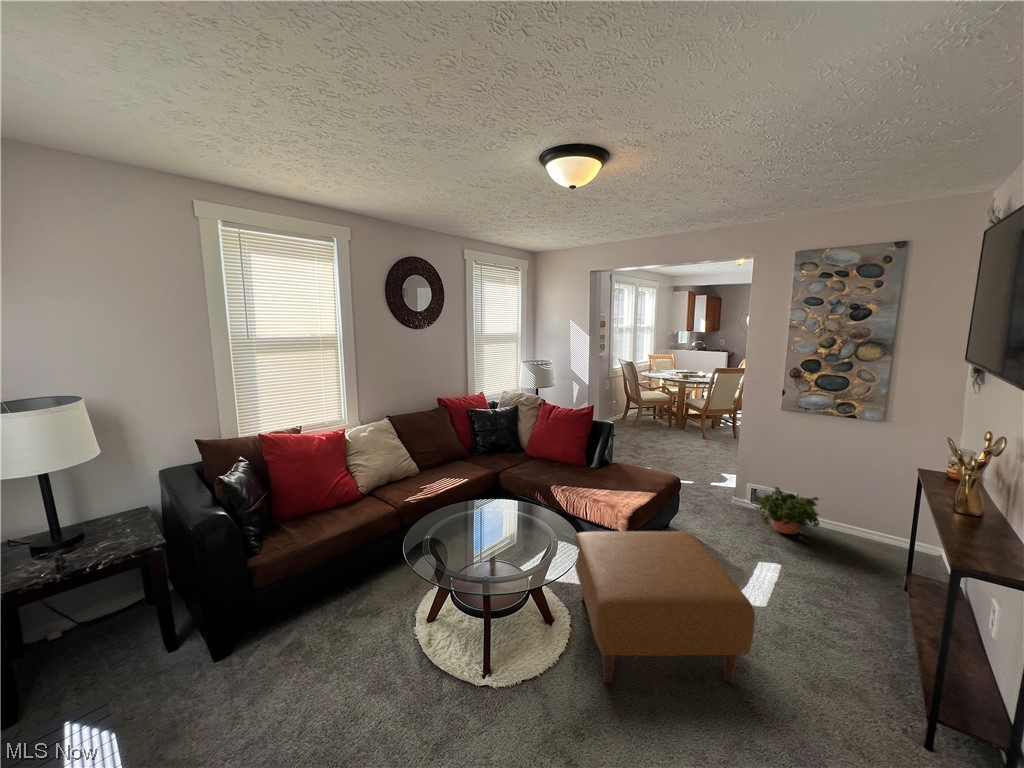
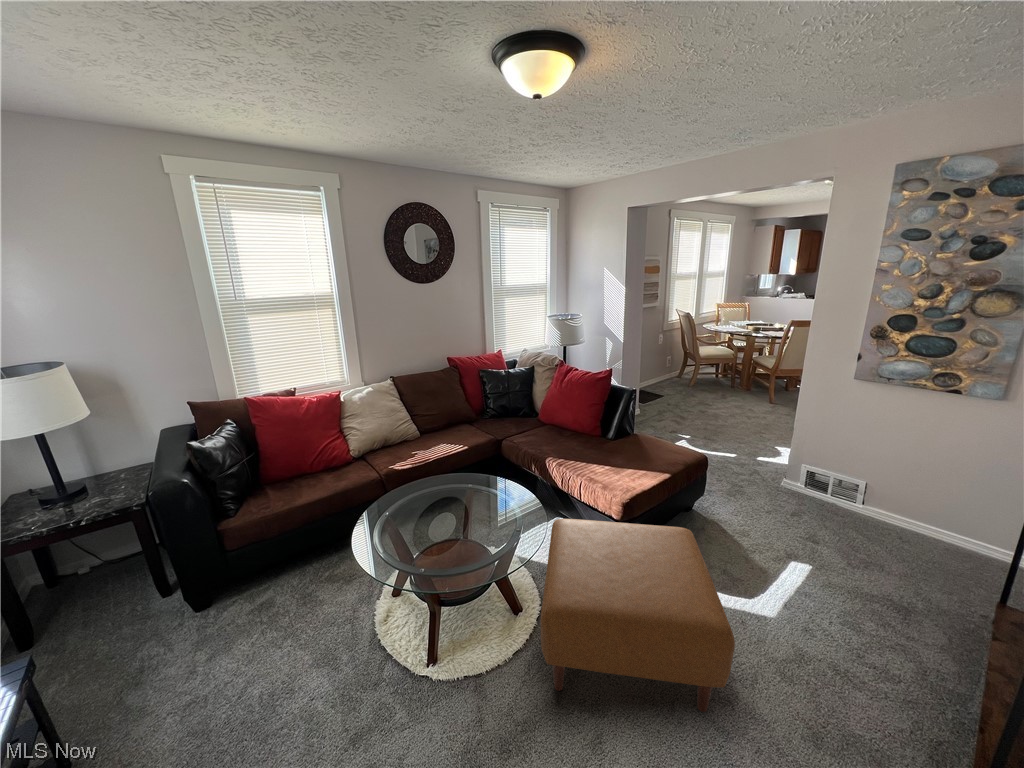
potted plant: present [754,487,820,539] -> none [802,474,894,545]

